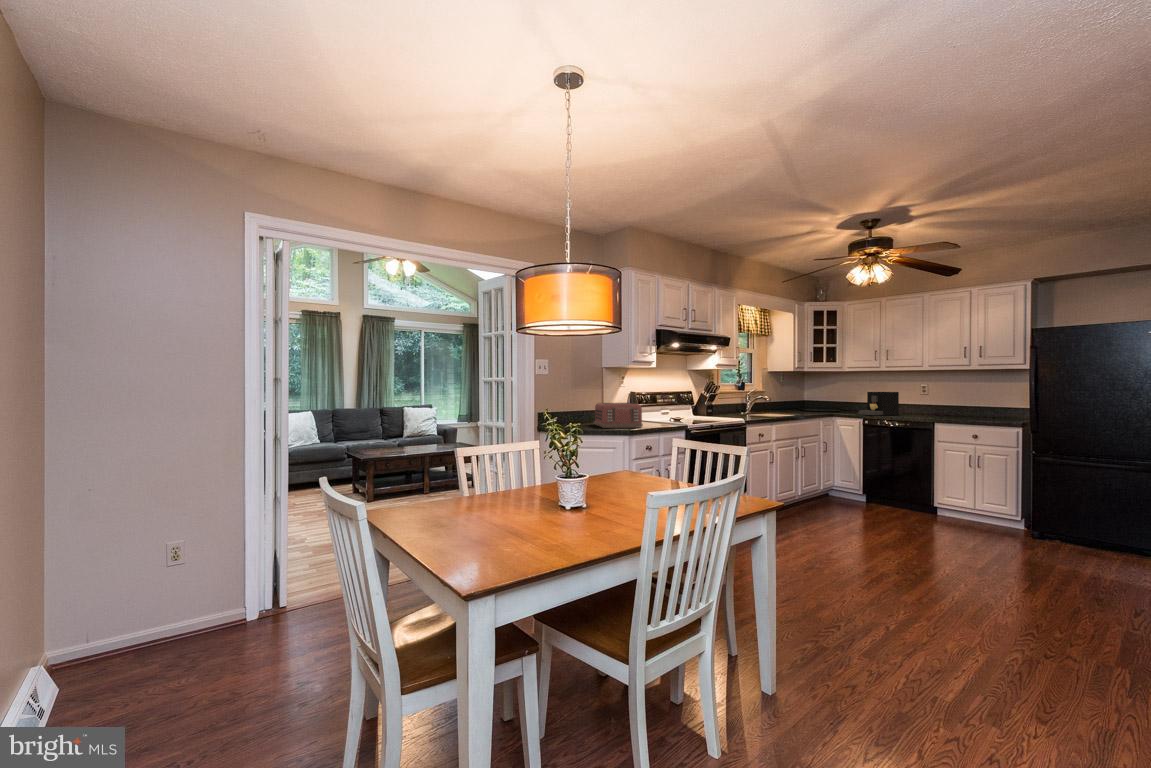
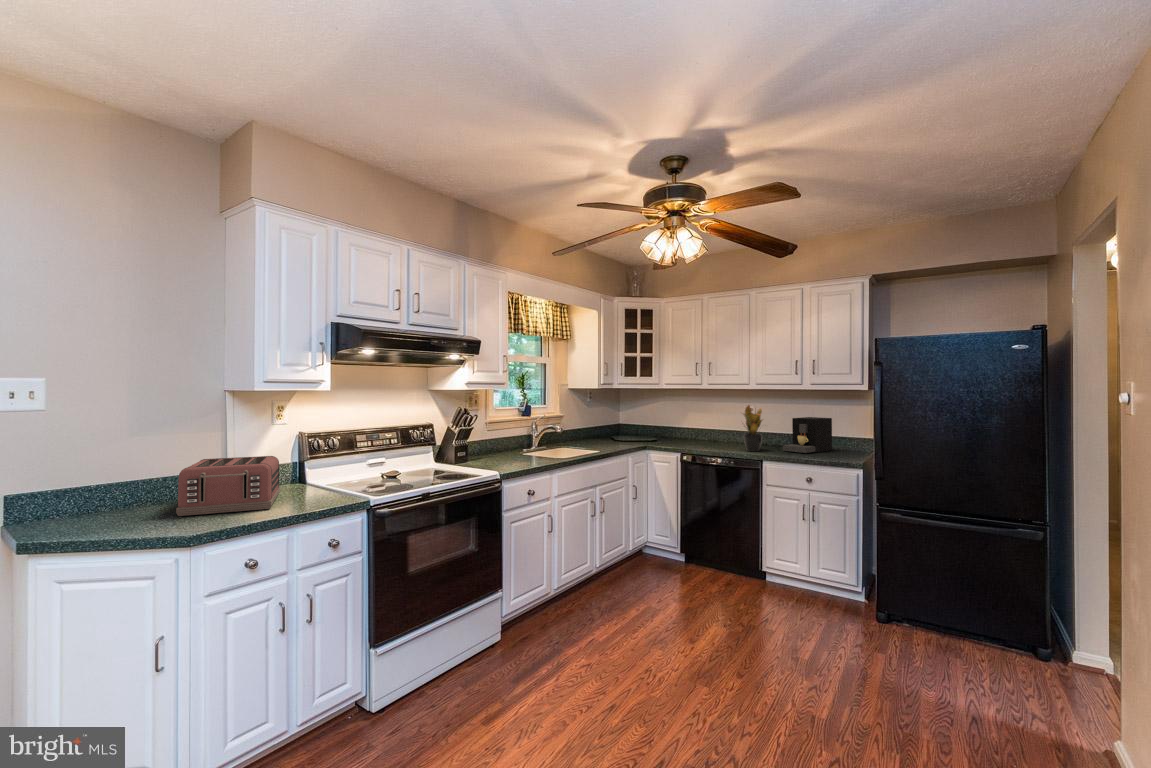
potted plant: none [911,381,938,418] -> present [743,405,762,452]
coffee maker: present [859,392,899,416] -> present [783,417,832,453]

